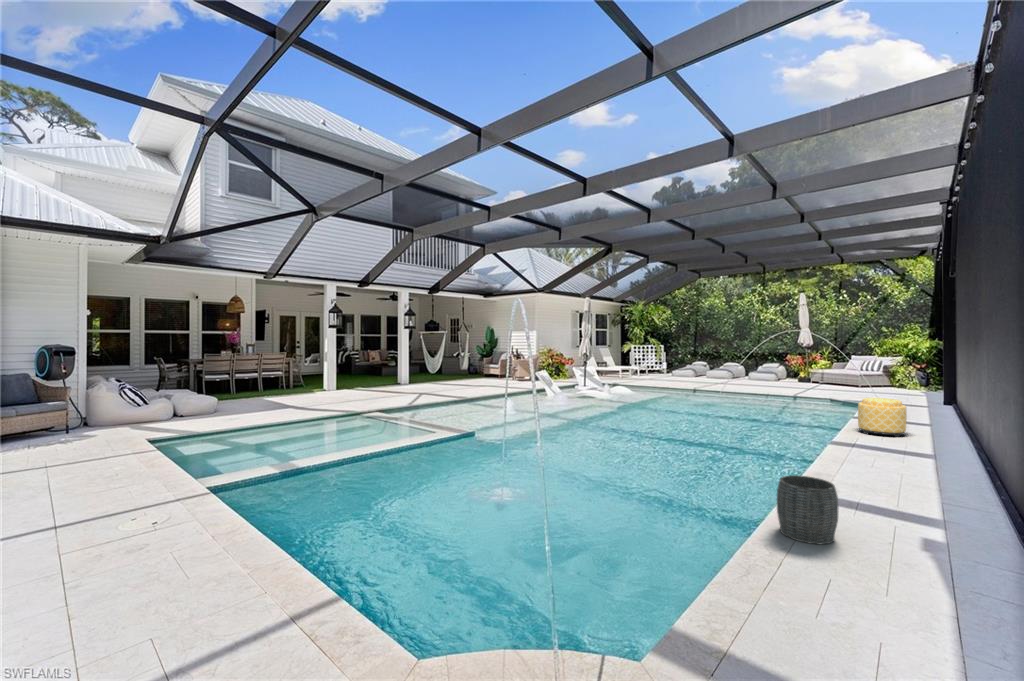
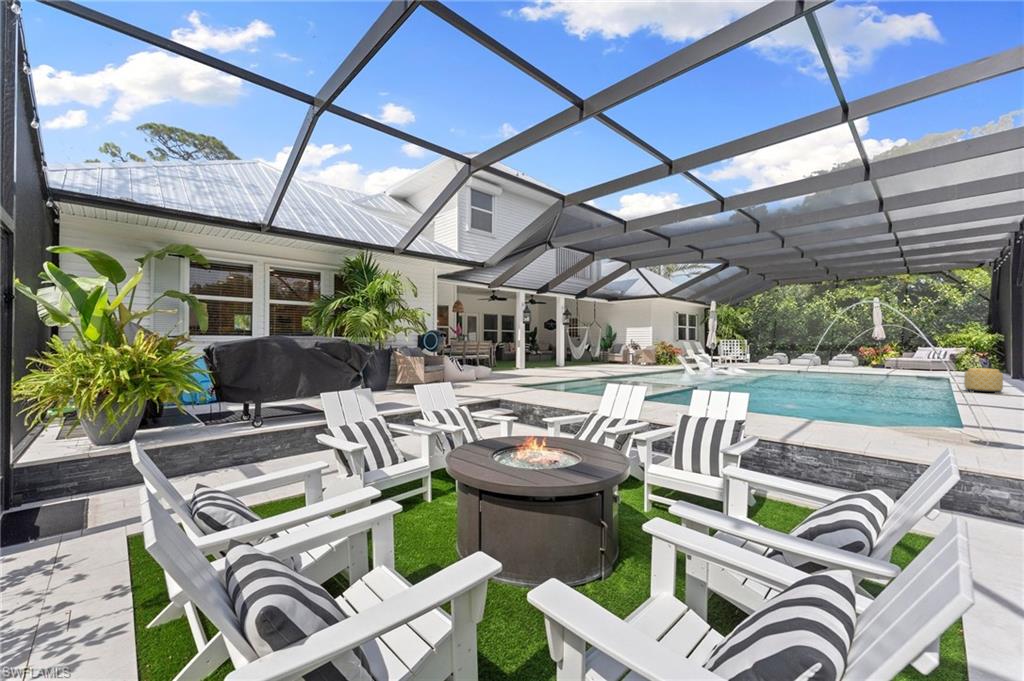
woven basket: present [777,475,838,544] -> none [971,393,1011,424]

